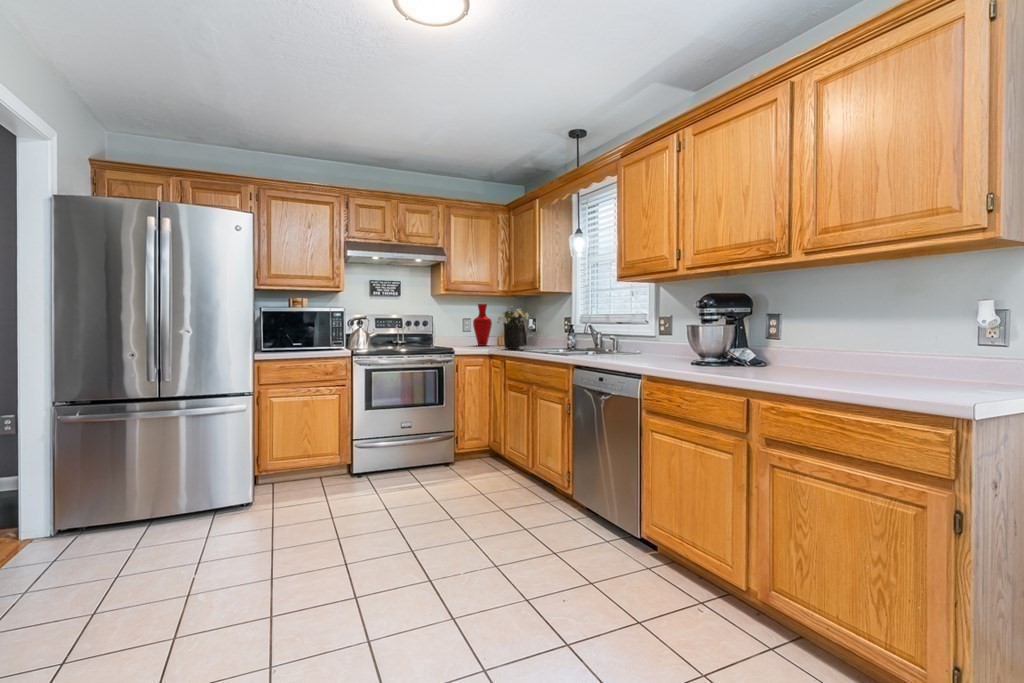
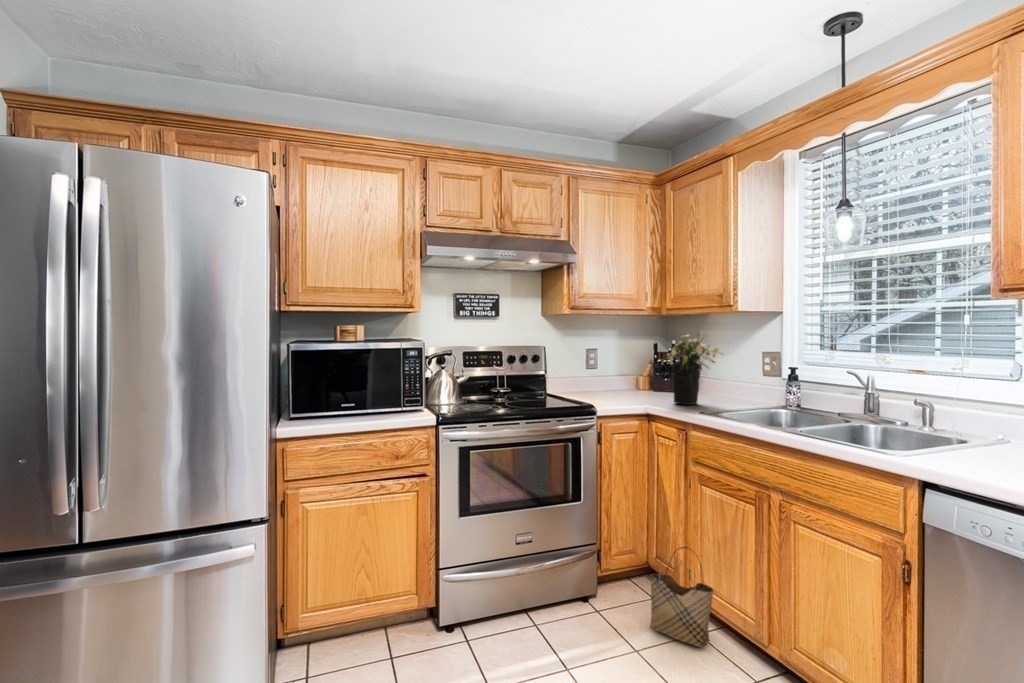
vase: present [473,304,492,346] -> none [601,327,629,390]
woven basket: none [477,426,510,478] -> present [650,547,714,648]

